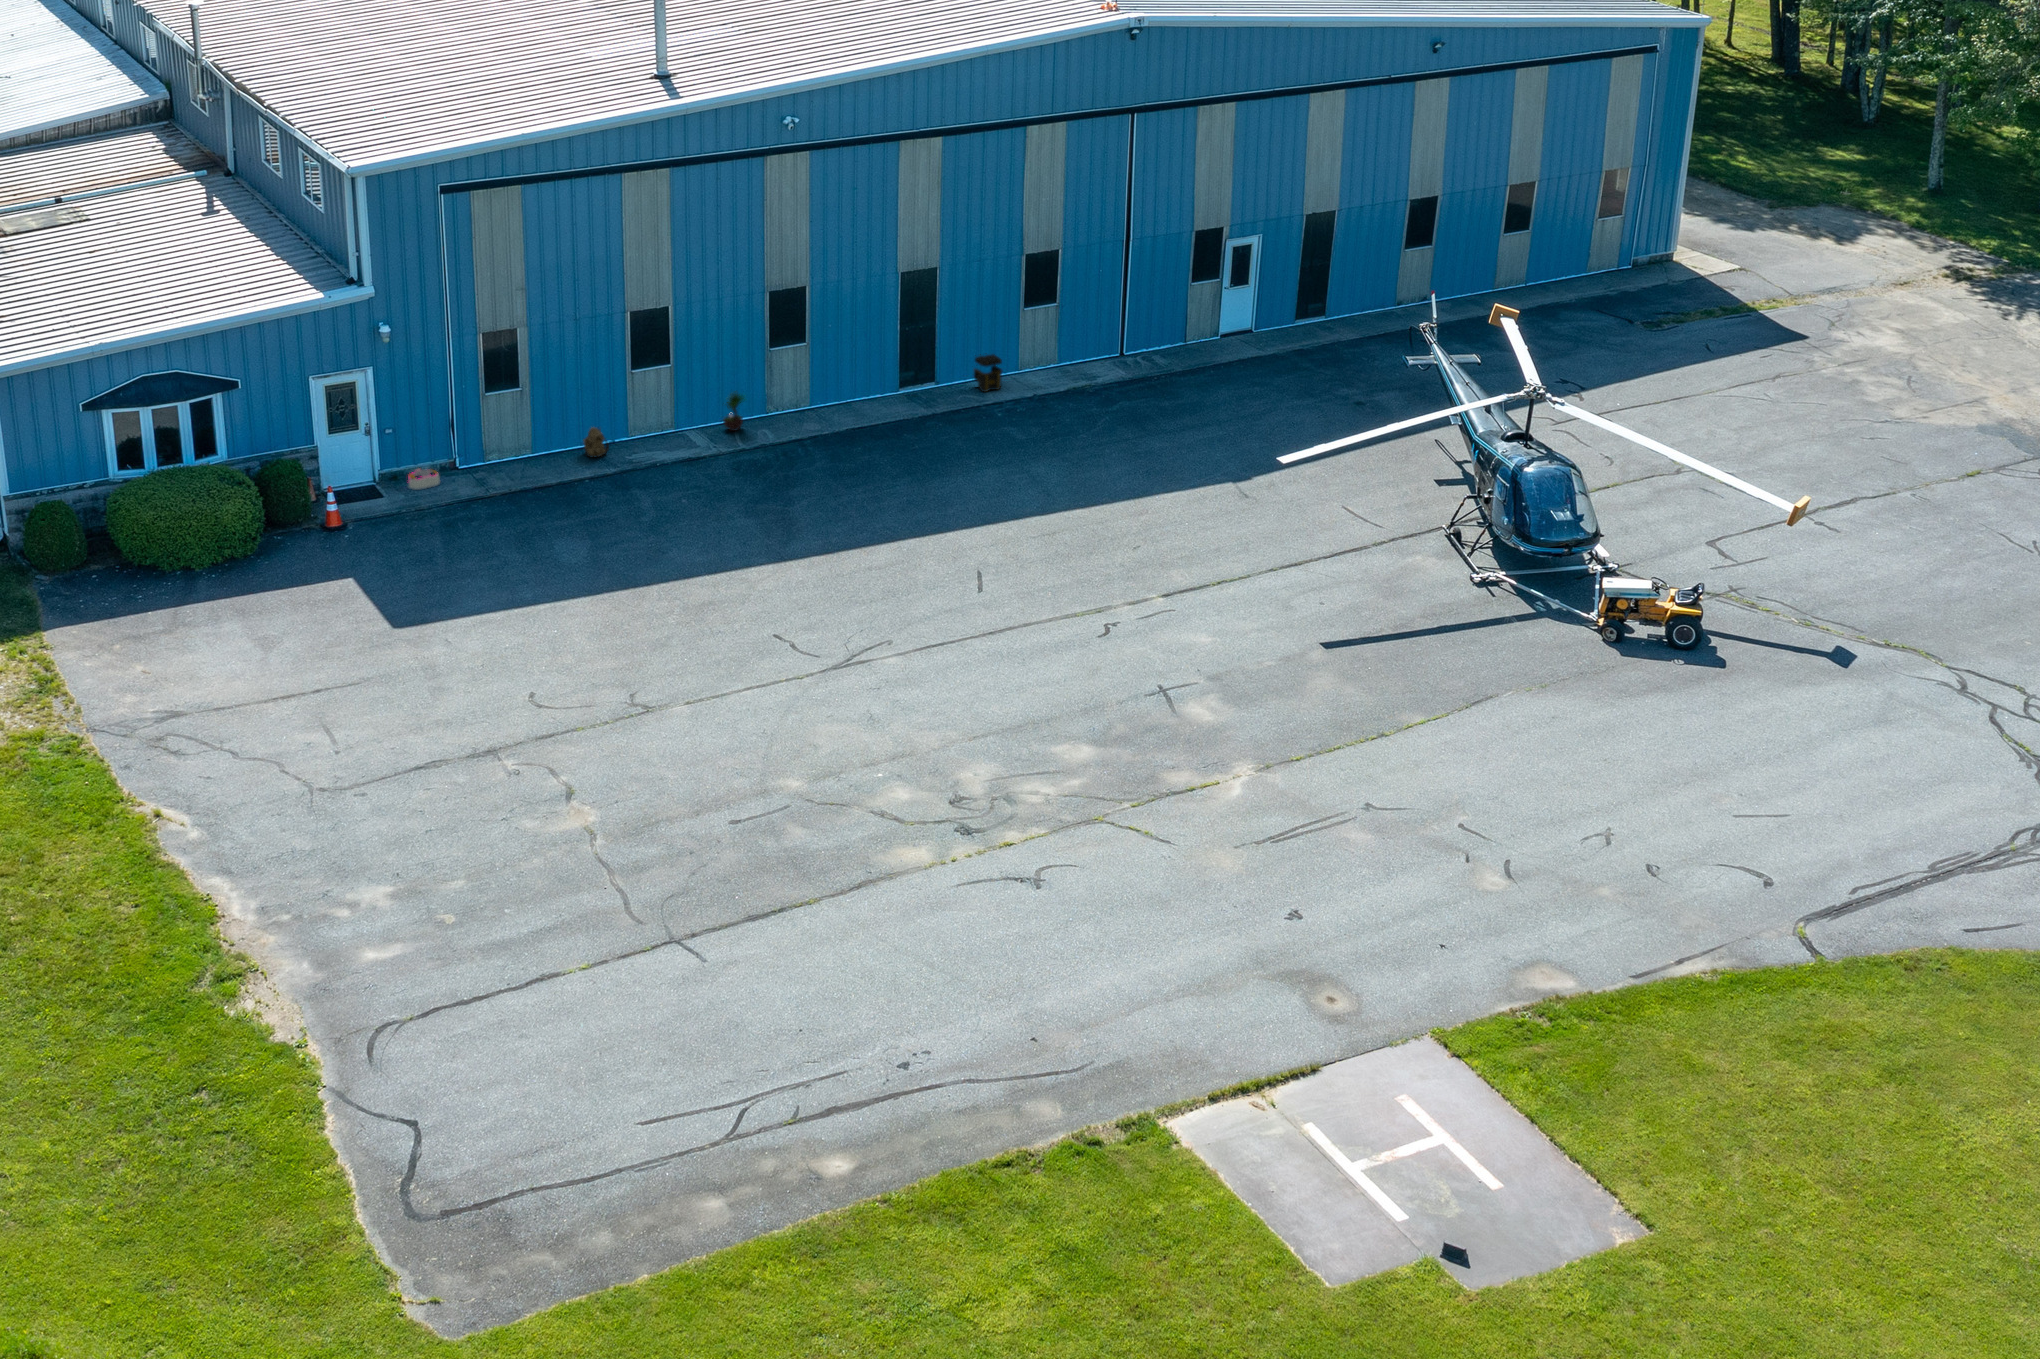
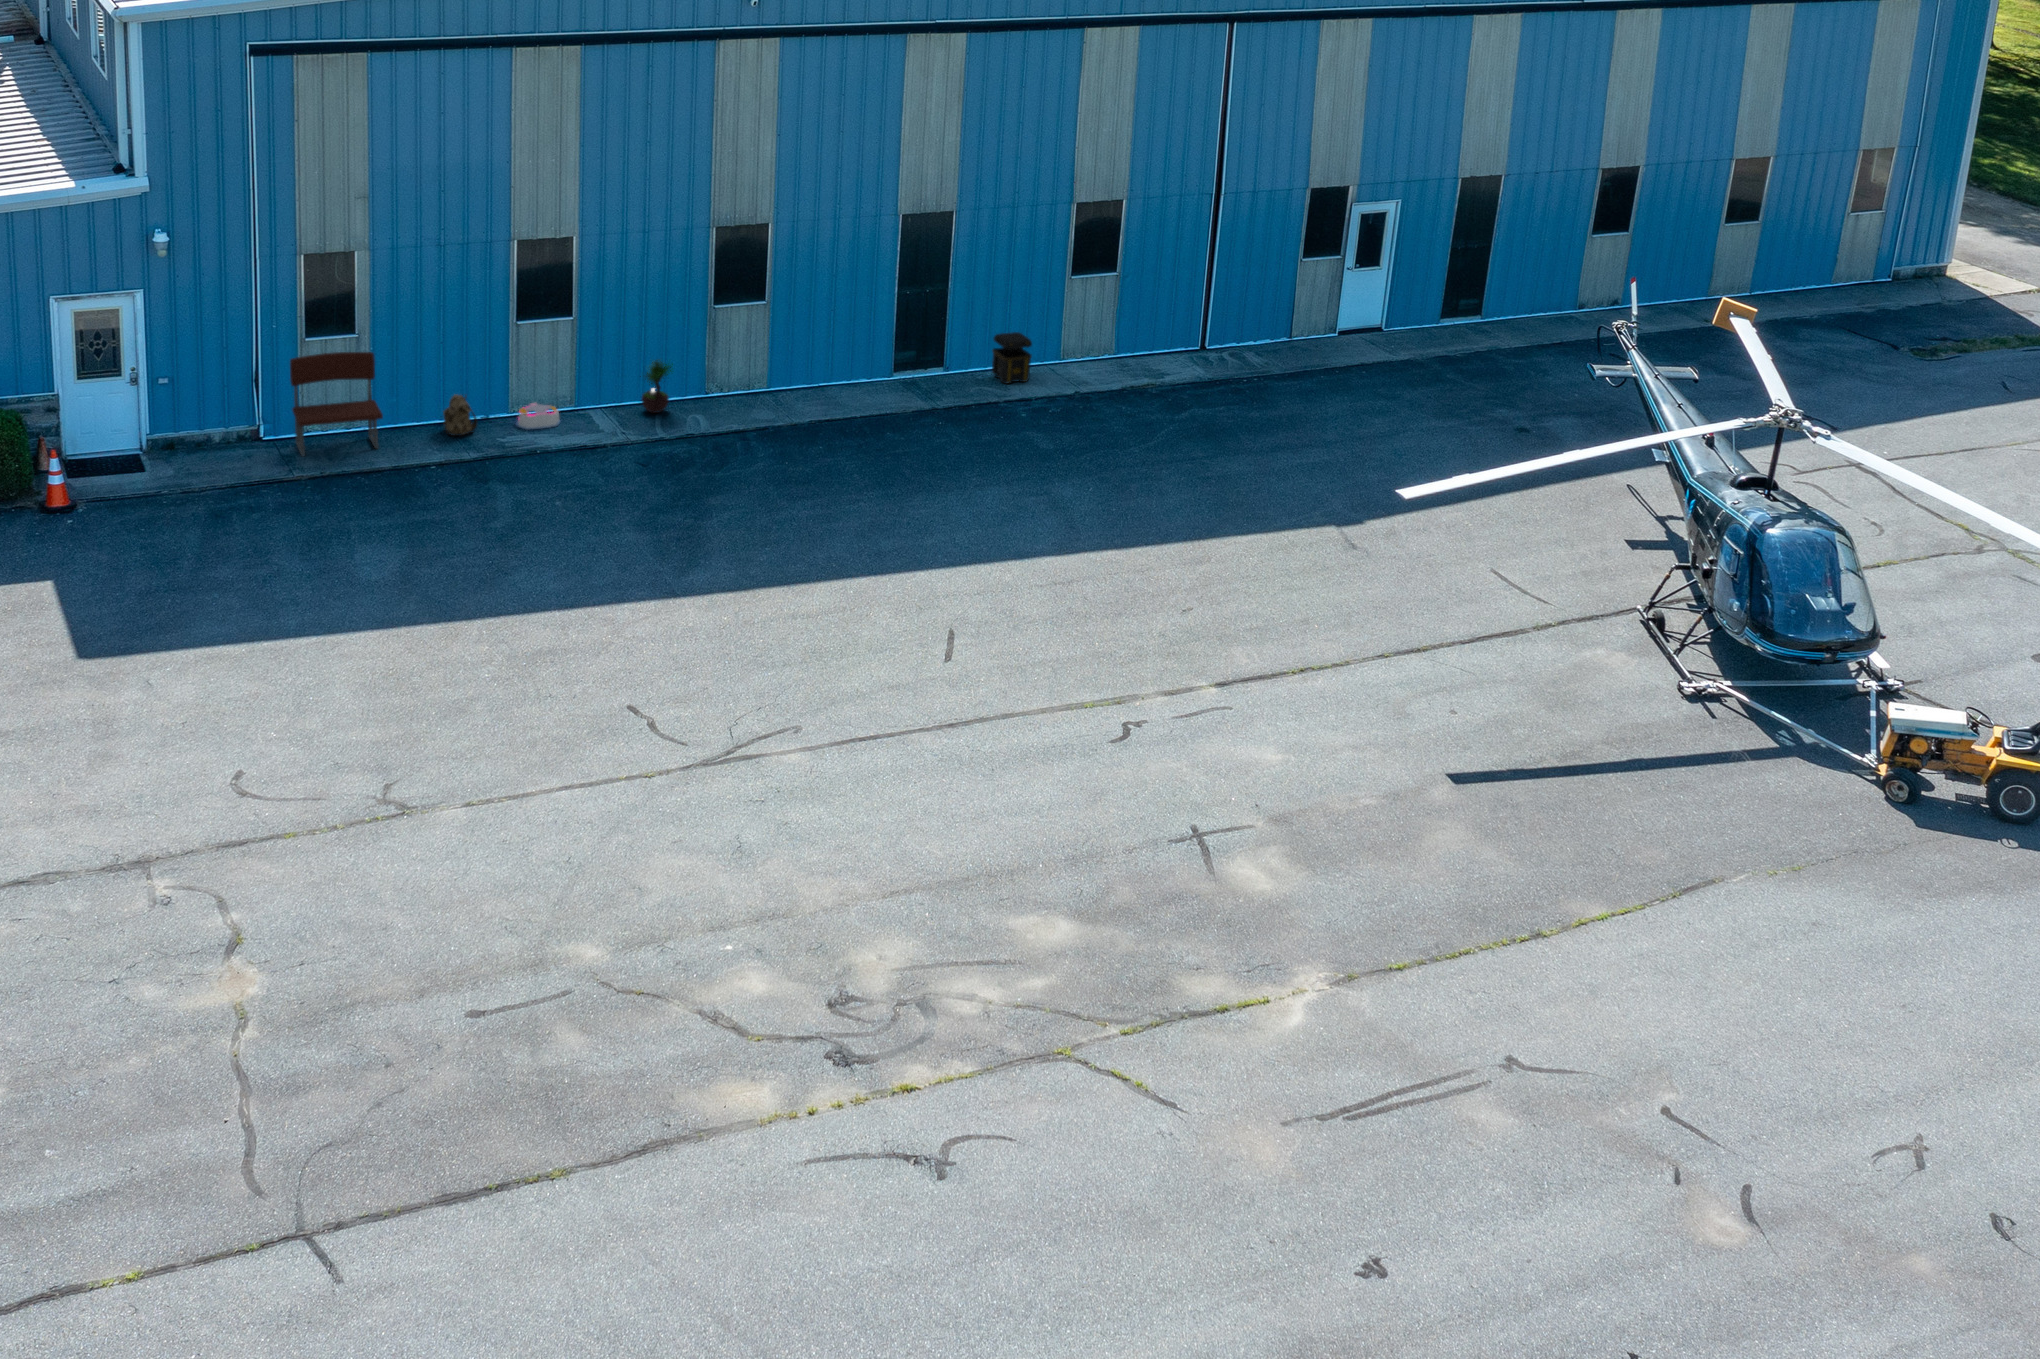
bench: none [474,401,545,480] -> present [290,352,383,456]
storage bin: present [407,469,441,490] -> present [516,402,561,430]

